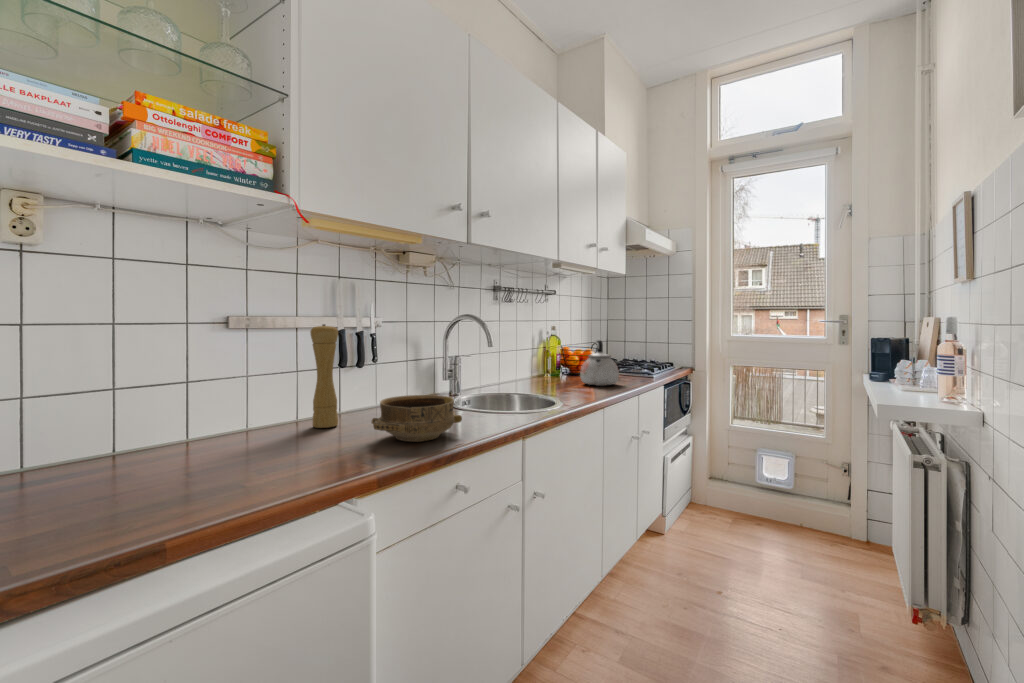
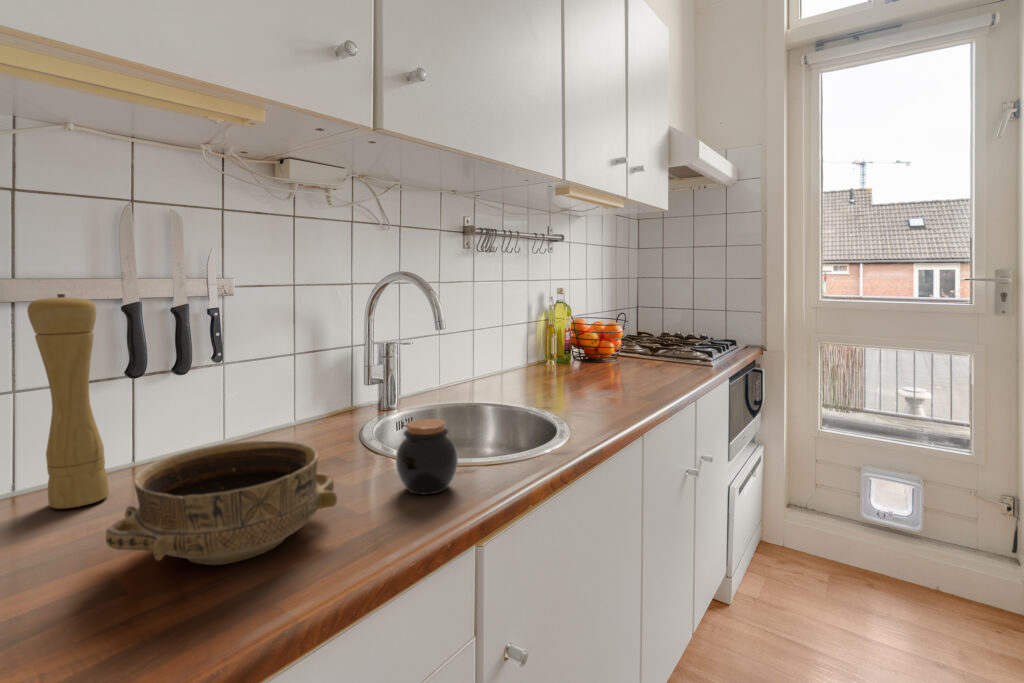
kettle: present [580,341,619,386] -> none [600,310,662,383]
jar: none [480,389,511,425] -> present [396,419,458,494]

